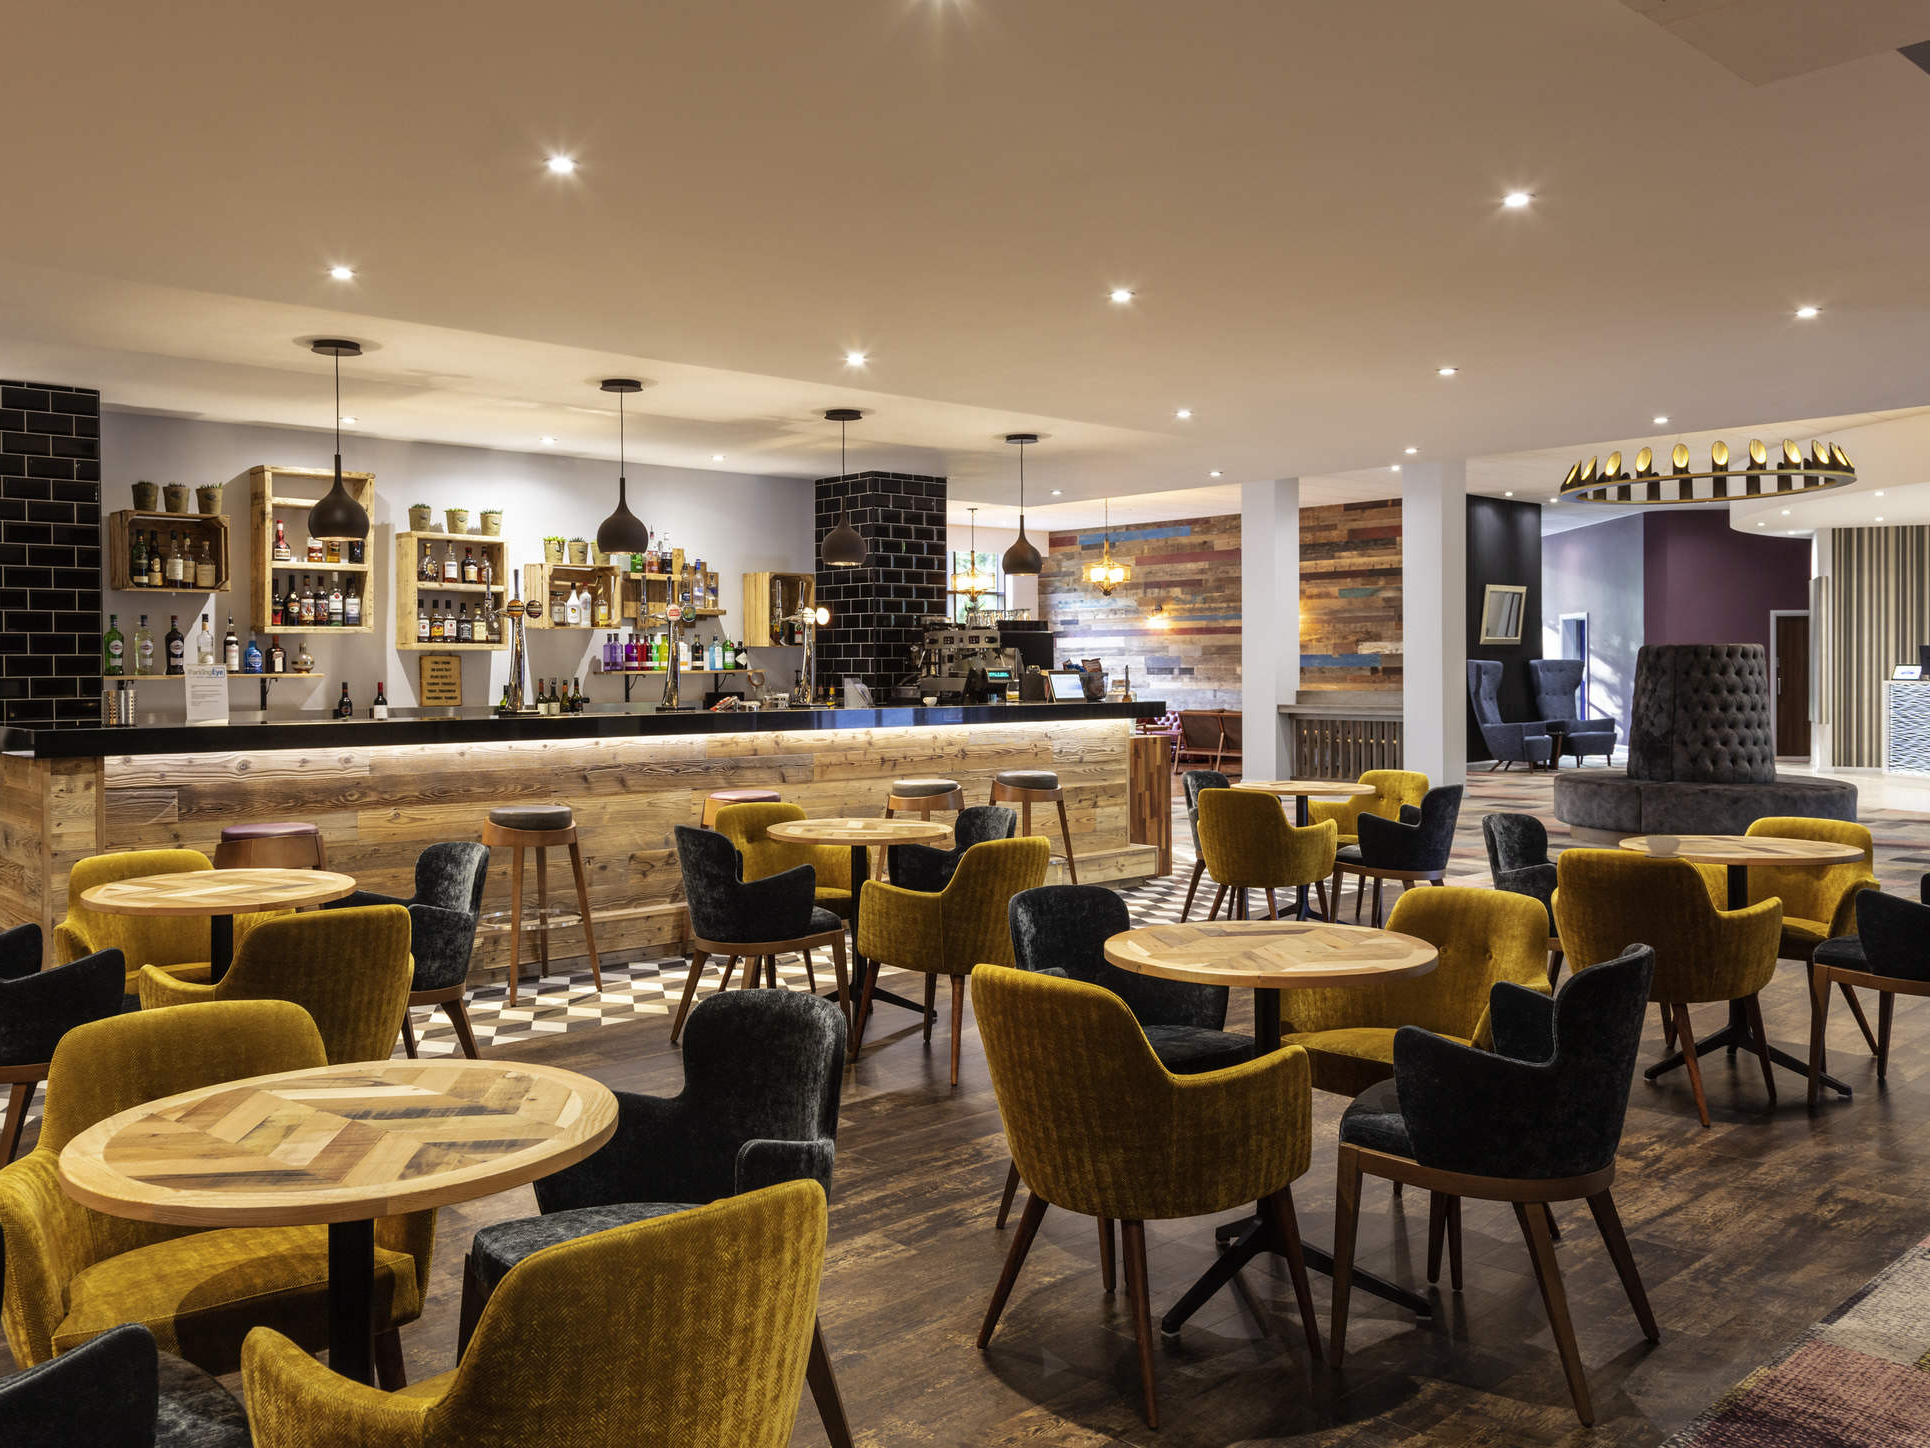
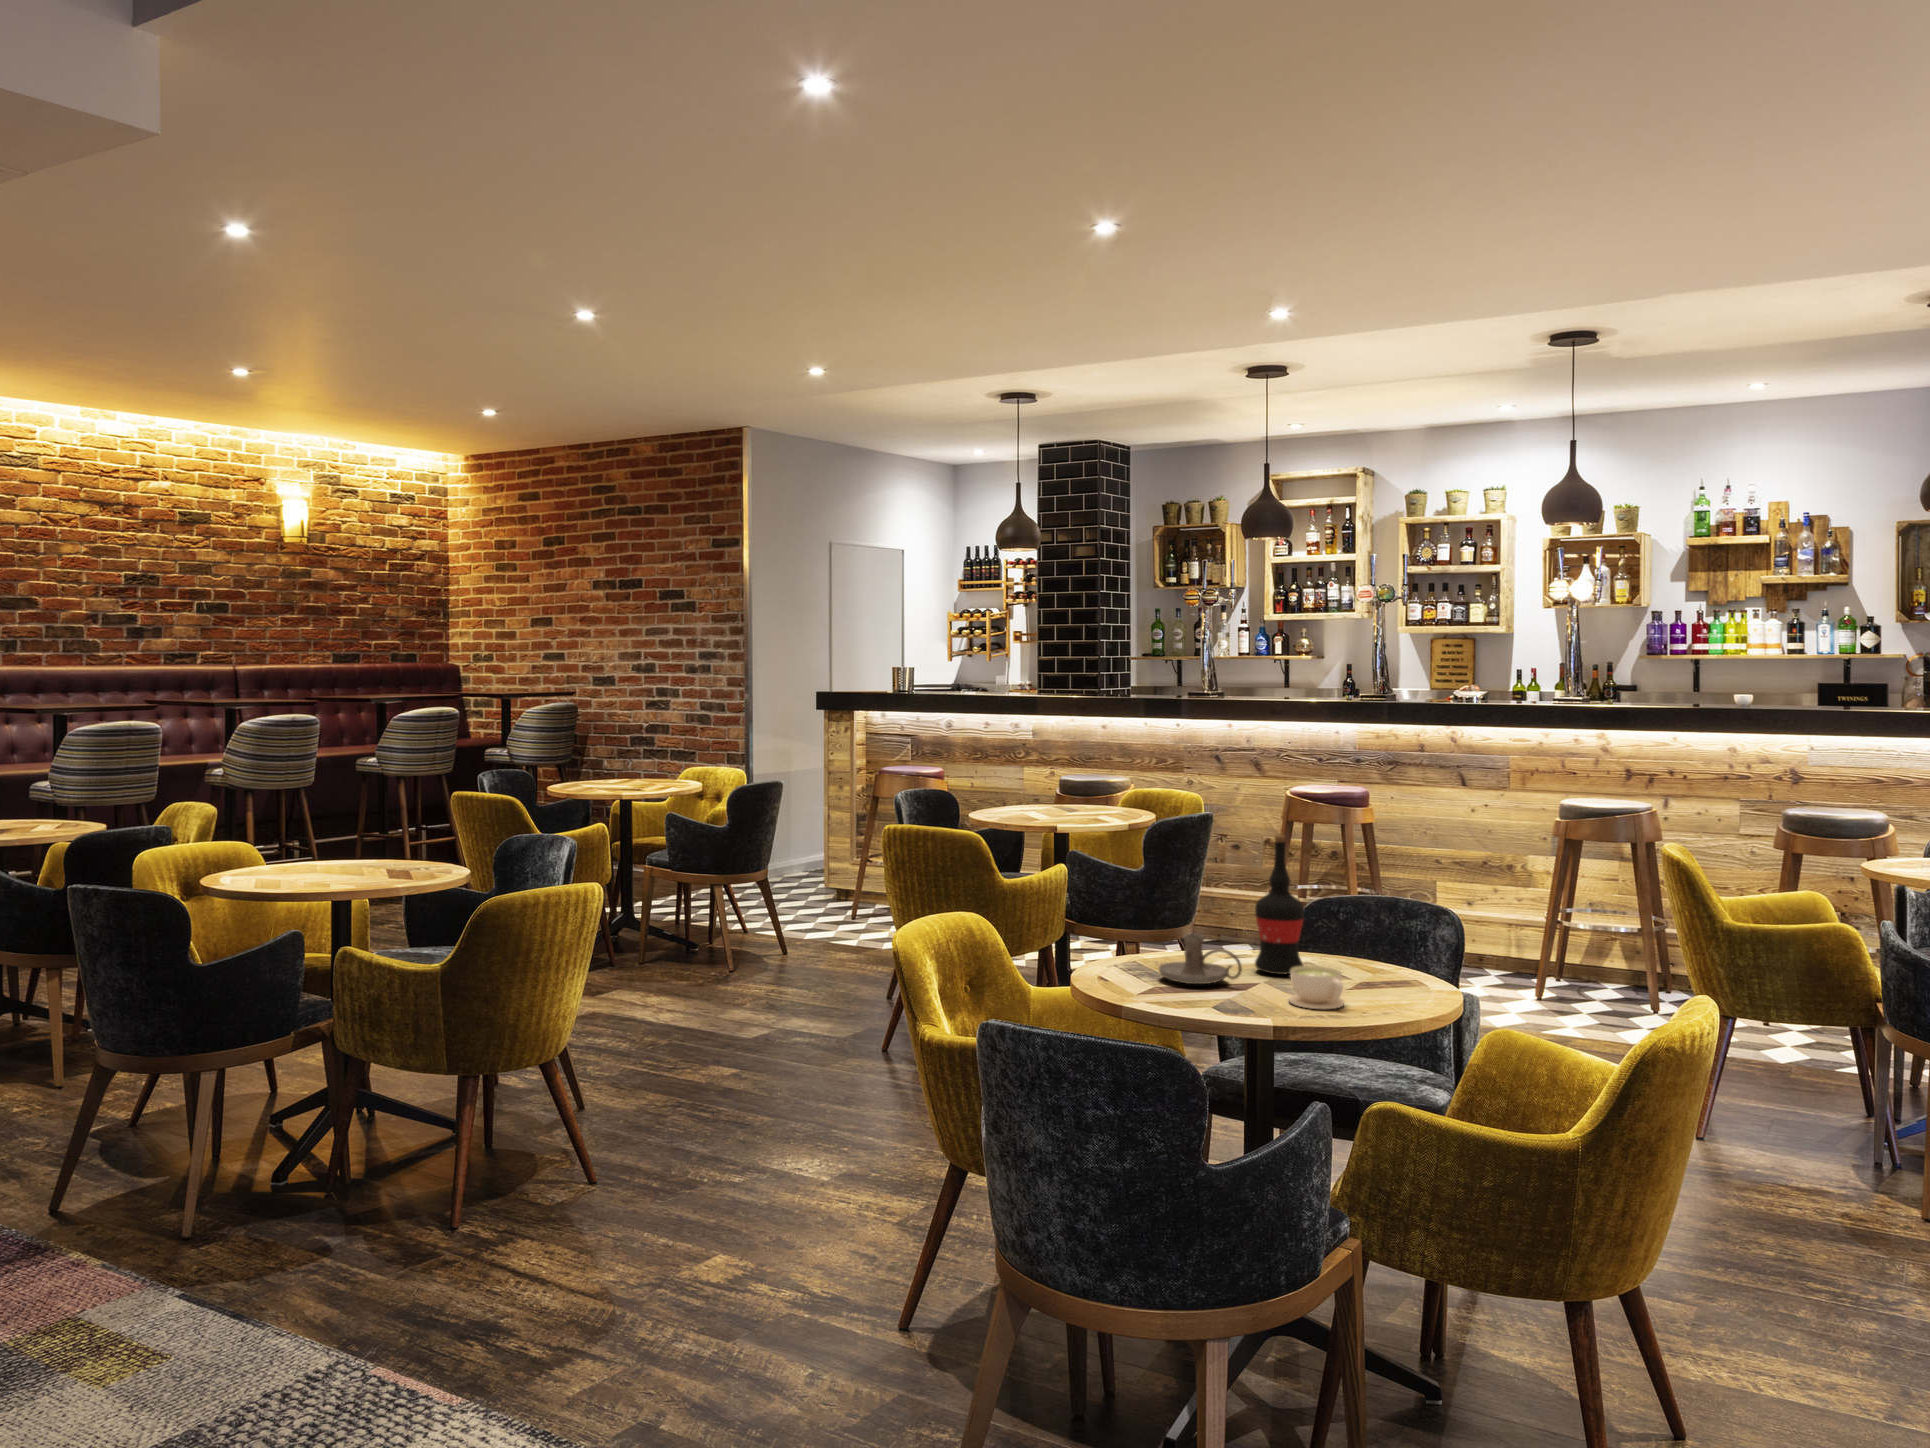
wine bottle: none [1547,766,1581,855] -> present [1255,835,1304,974]
candle holder: none [1581,831,1630,862] -> present [1159,934,1242,984]

